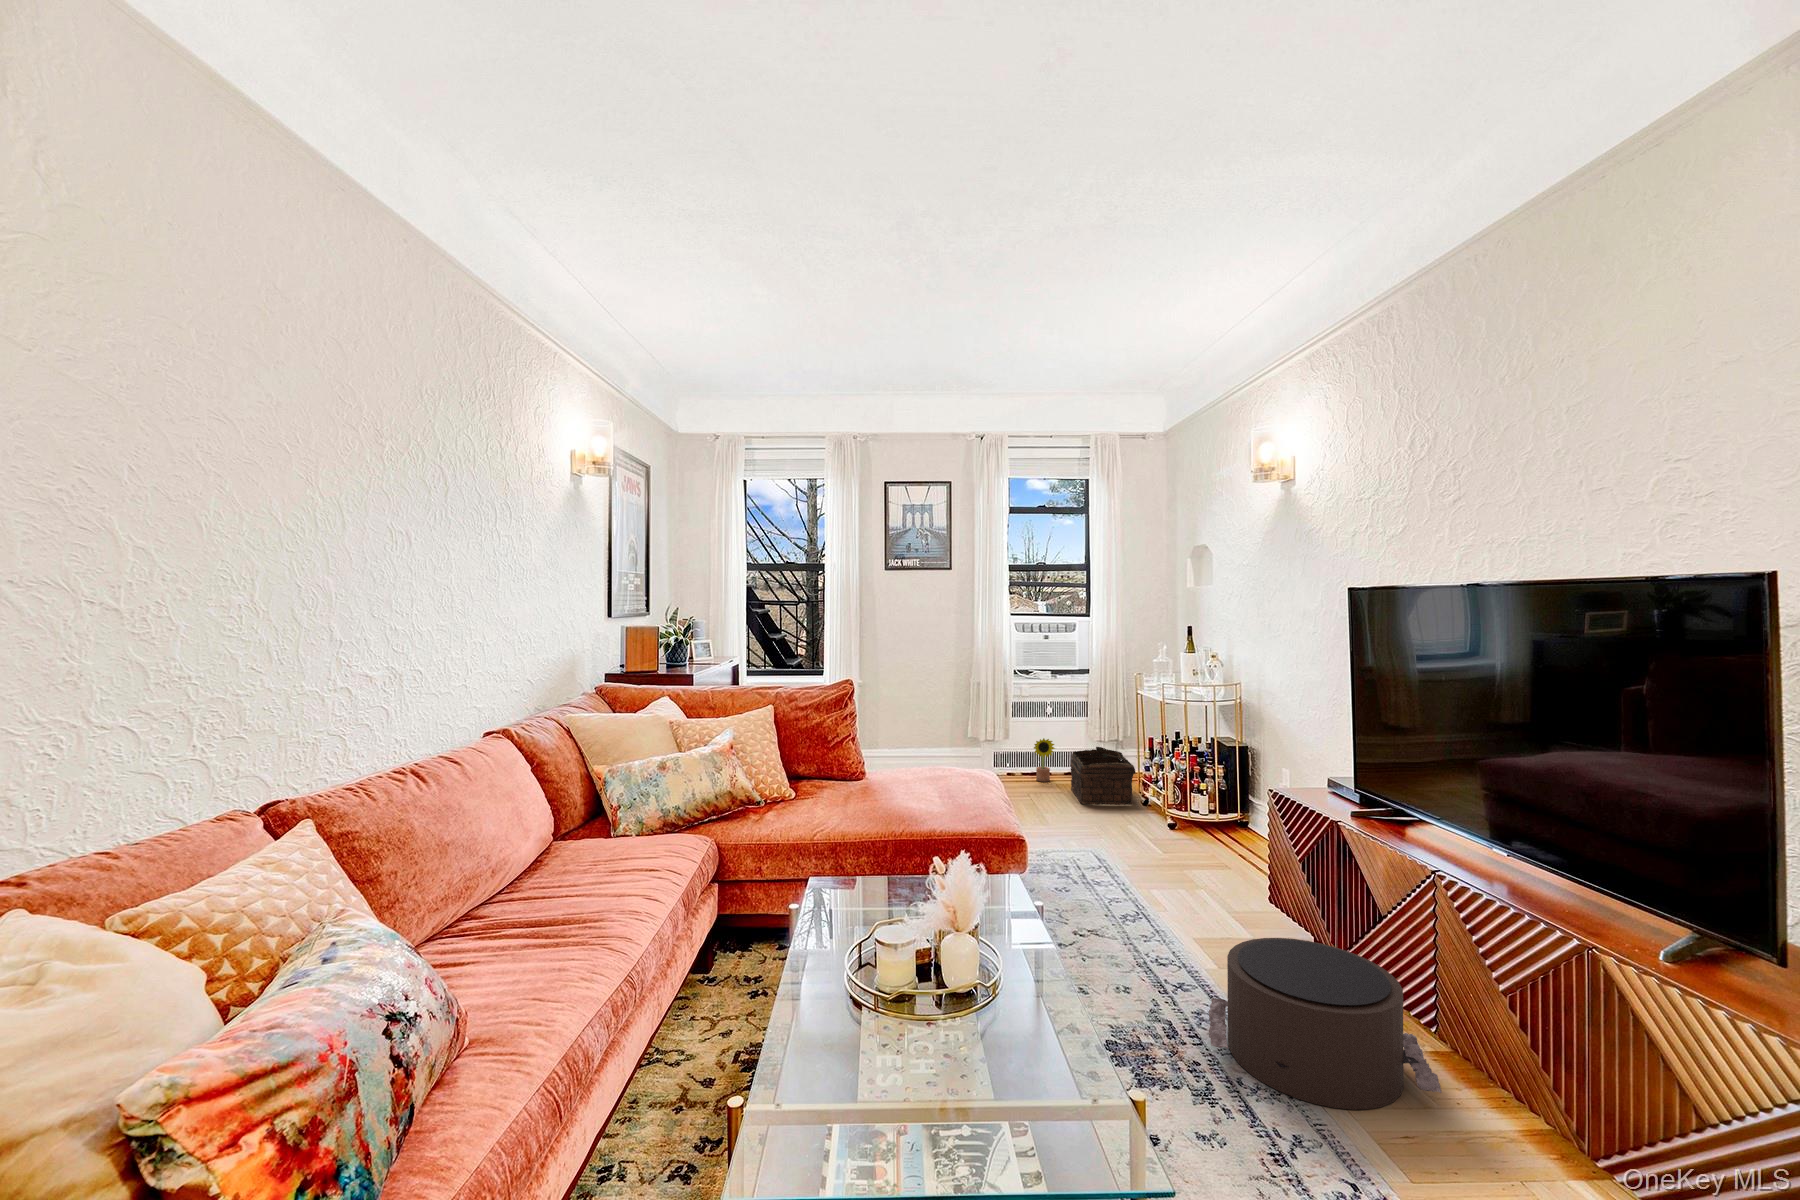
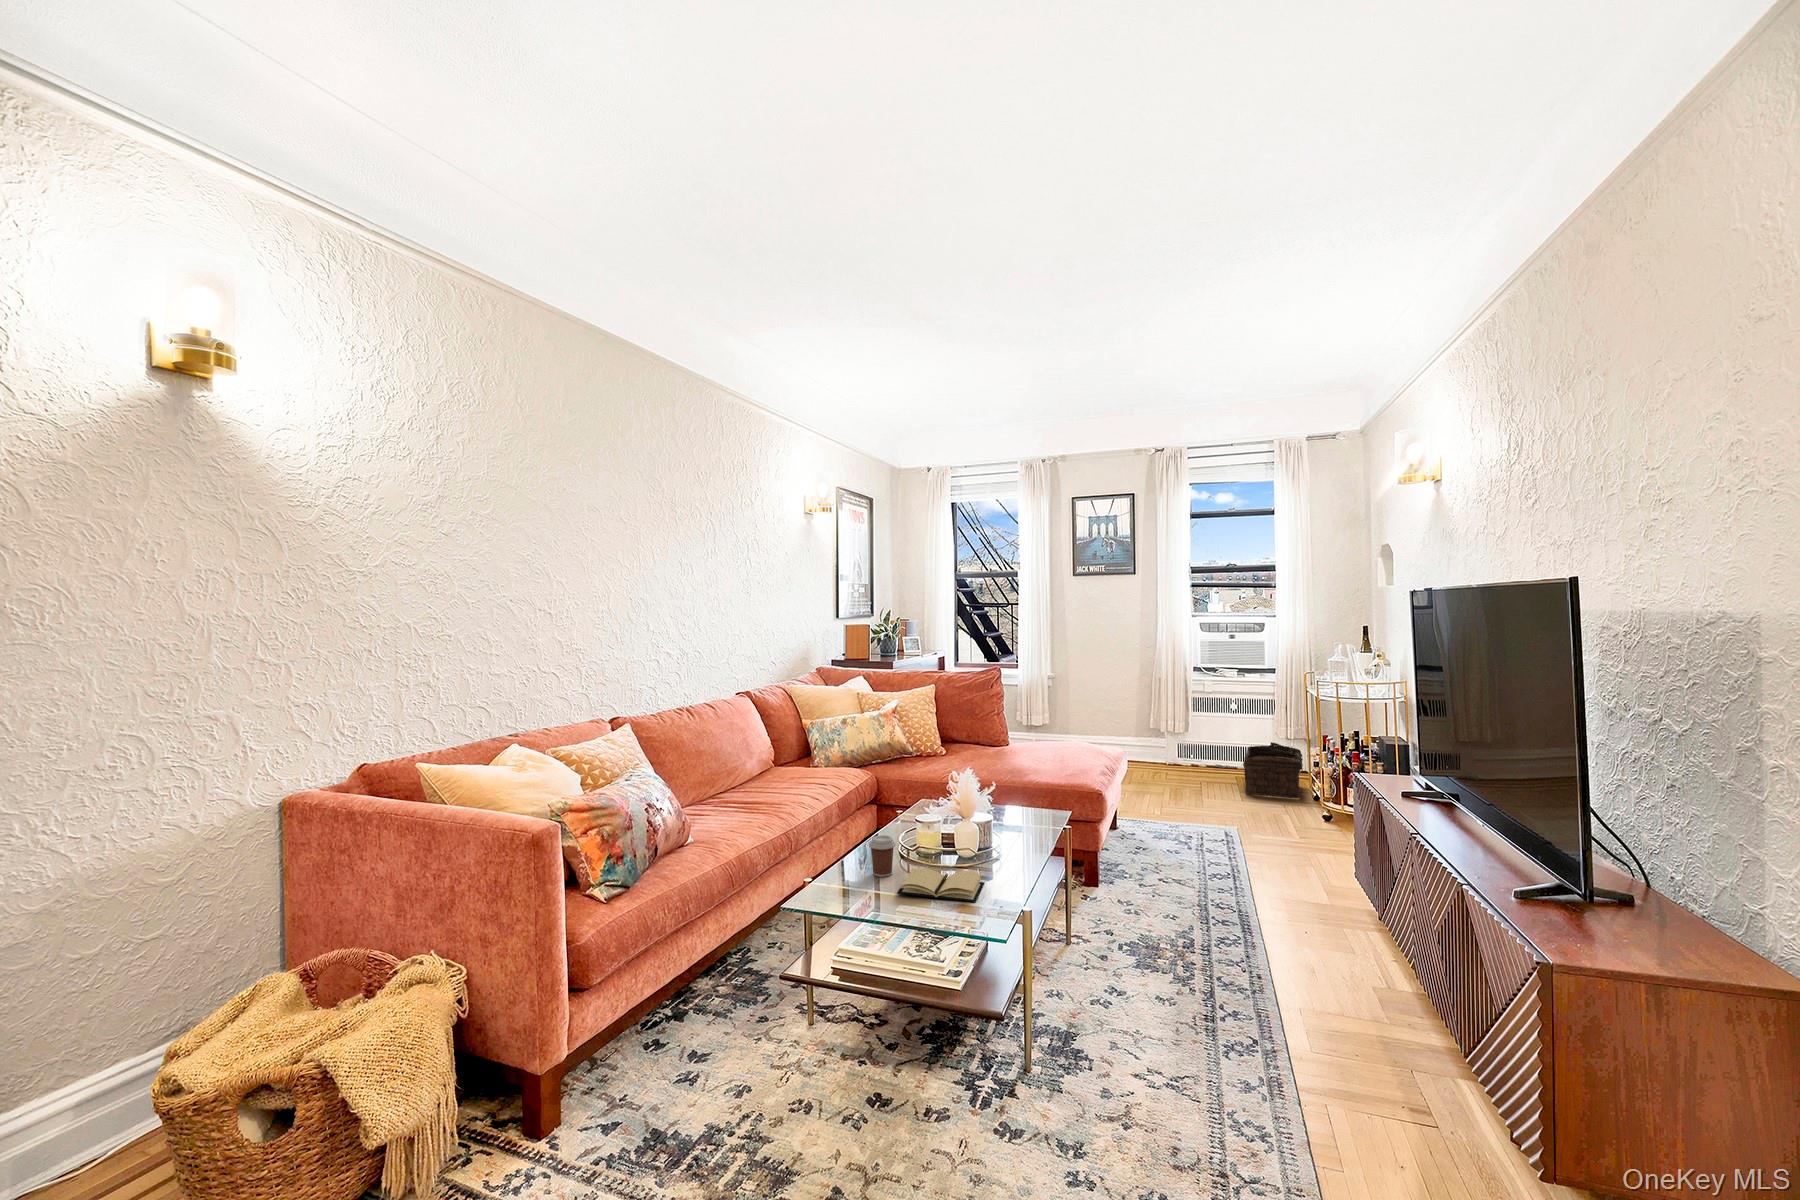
decorative plant: present [1034,738,1055,782] -> none [1213,732,1236,775]
pouf: present [1209,938,1441,1110] -> none [1182,877,1364,997]
coffee cup: none [812,975,856,1050] -> present [869,835,895,877]
book: none [885,1020,1027,1092] -> present [897,868,984,902]

